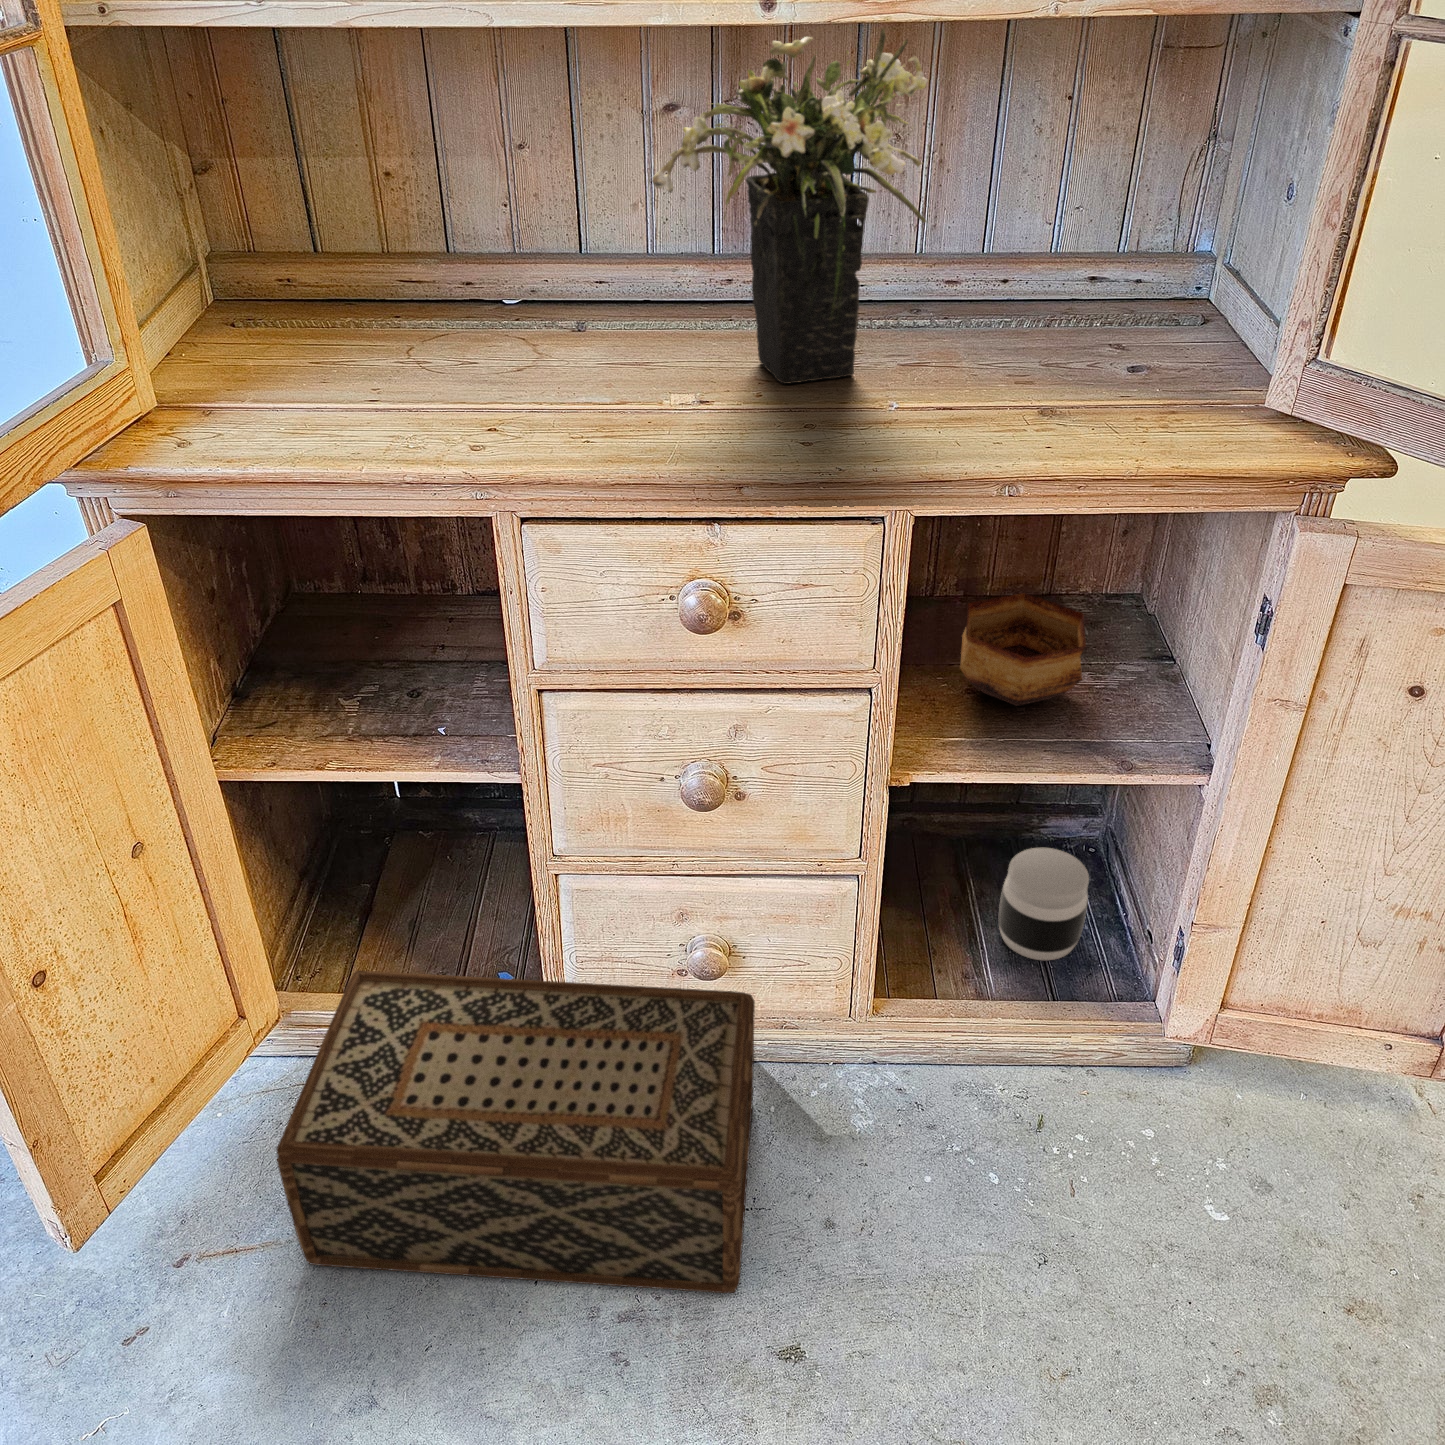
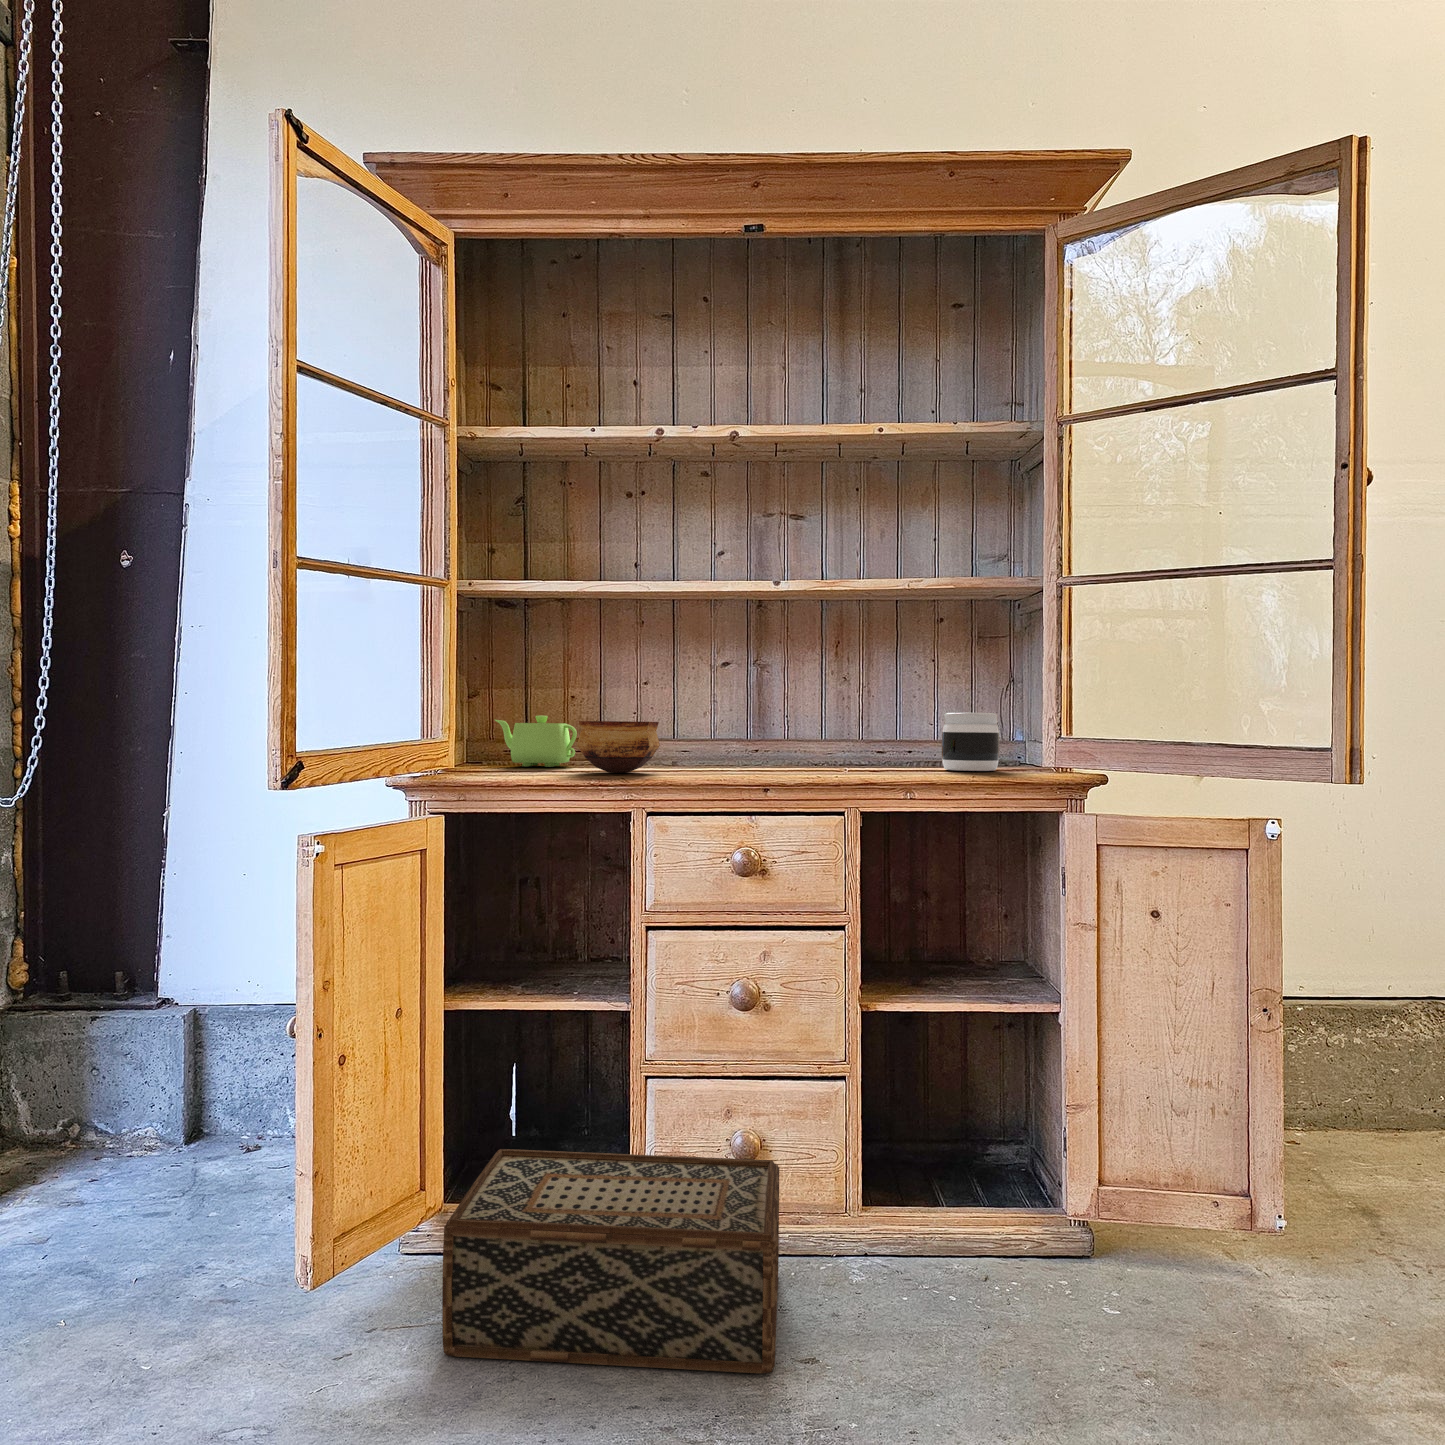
flower arrangement: present [653,29,928,384] -> none [720,599,863,772]
teapot: none [248,244,404,347] -> present [495,716,577,767]
bowl: present [960,593,1086,706] -> present [577,721,660,773]
jar: present [998,848,1089,960] -> present [942,713,999,771]

